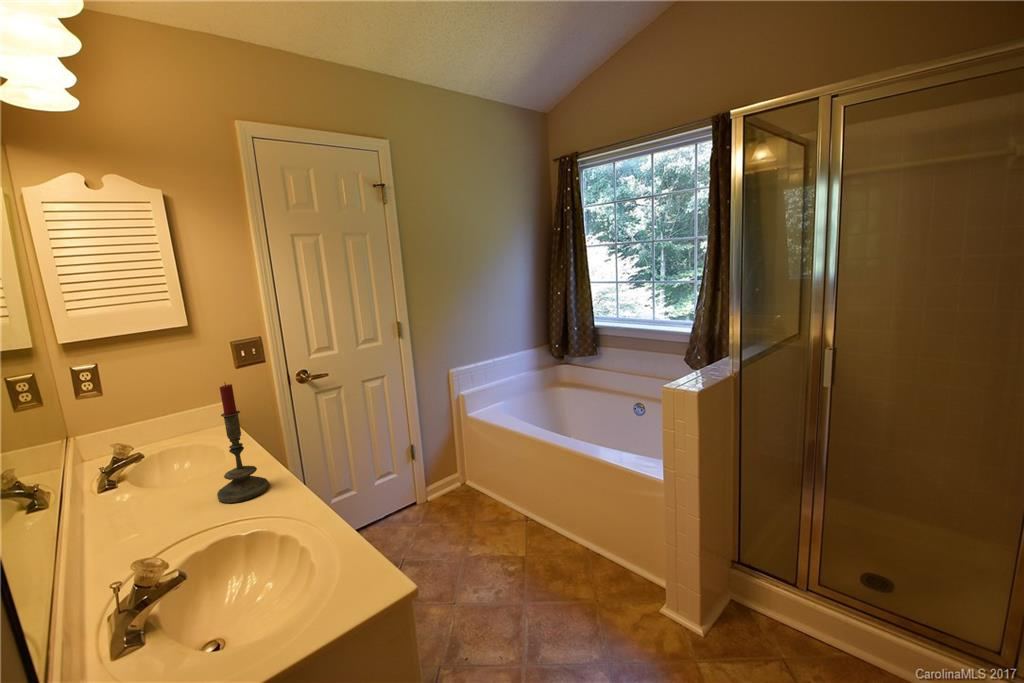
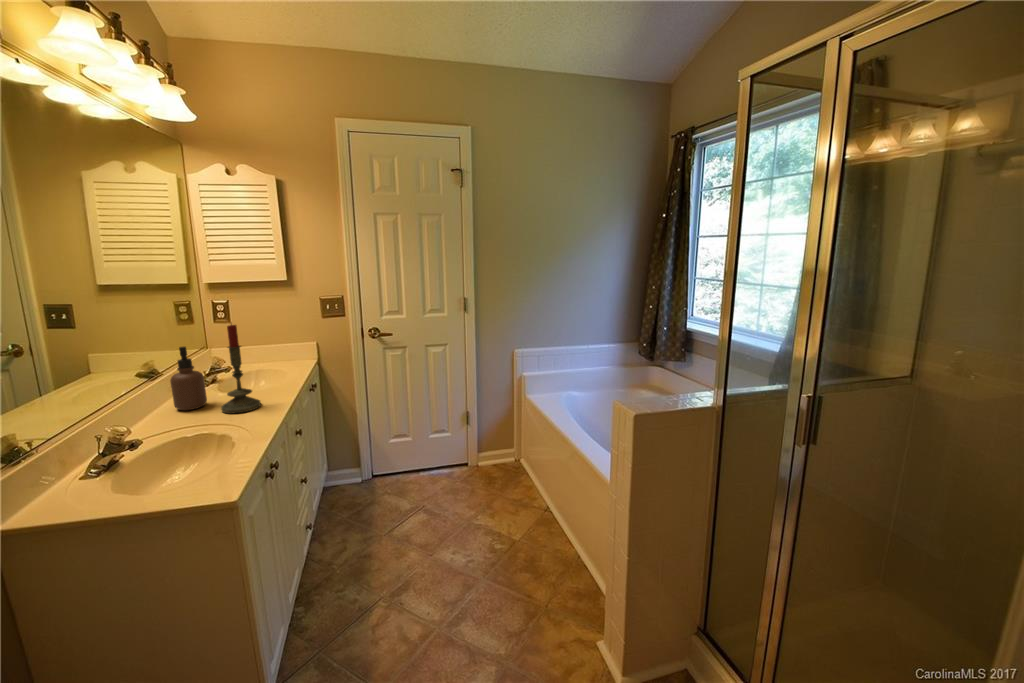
soap dispenser: none [131,428,184,518] -> present [170,347,207,410]

